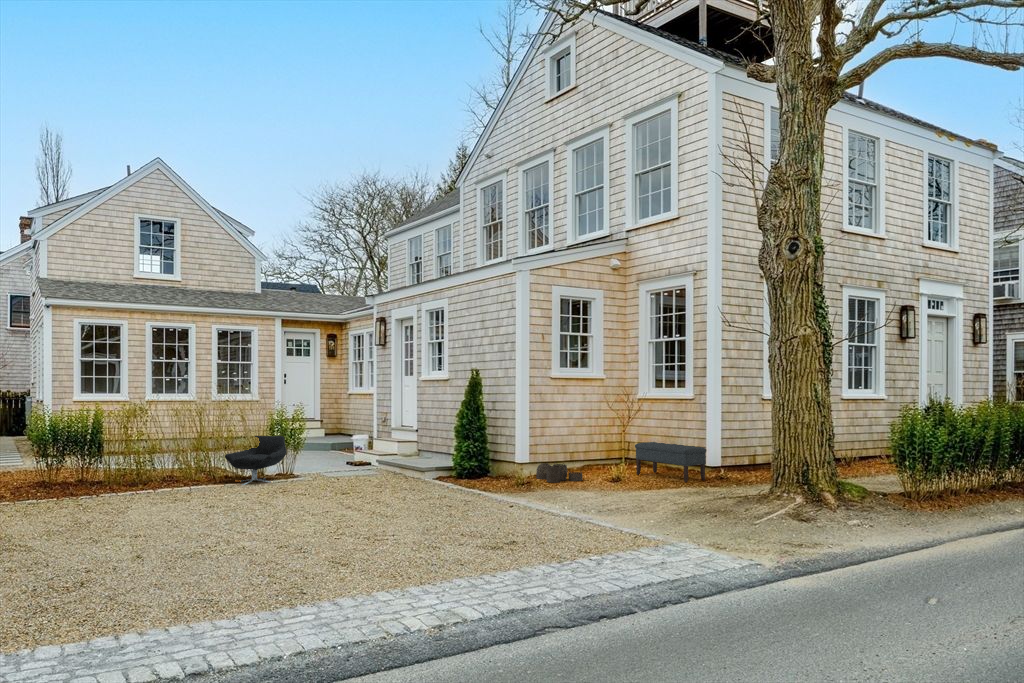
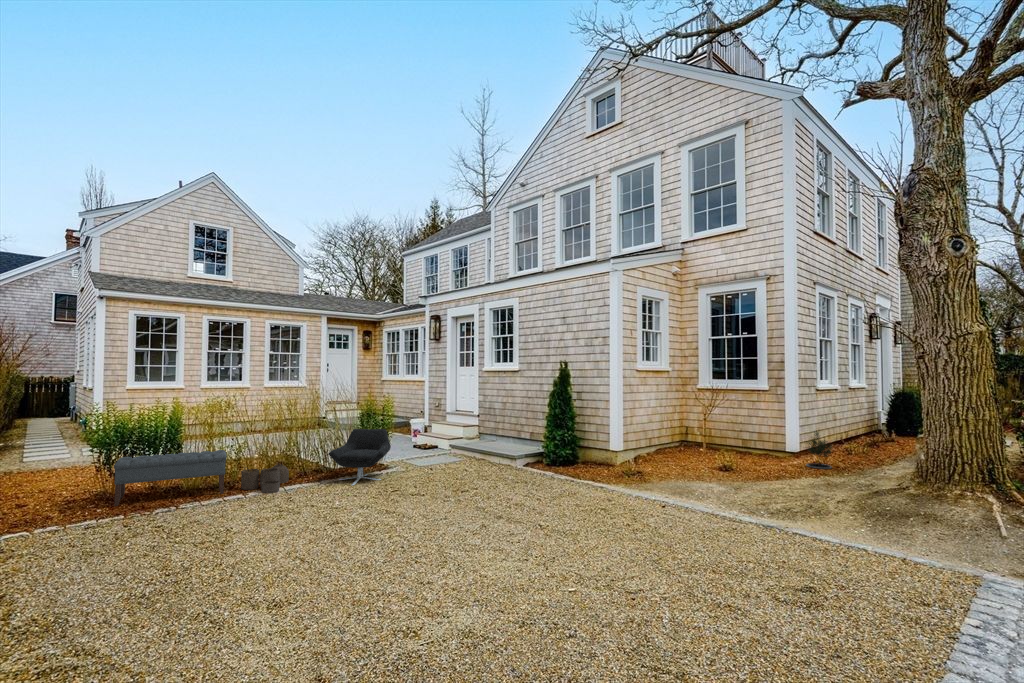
potted tree: none [722,439,750,484] -> present [806,431,832,469]
bench: present [635,442,706,482] -> present [114,450,227,506]
woven basket: present [536,463,583,482] -> present [241,464,289,493]

